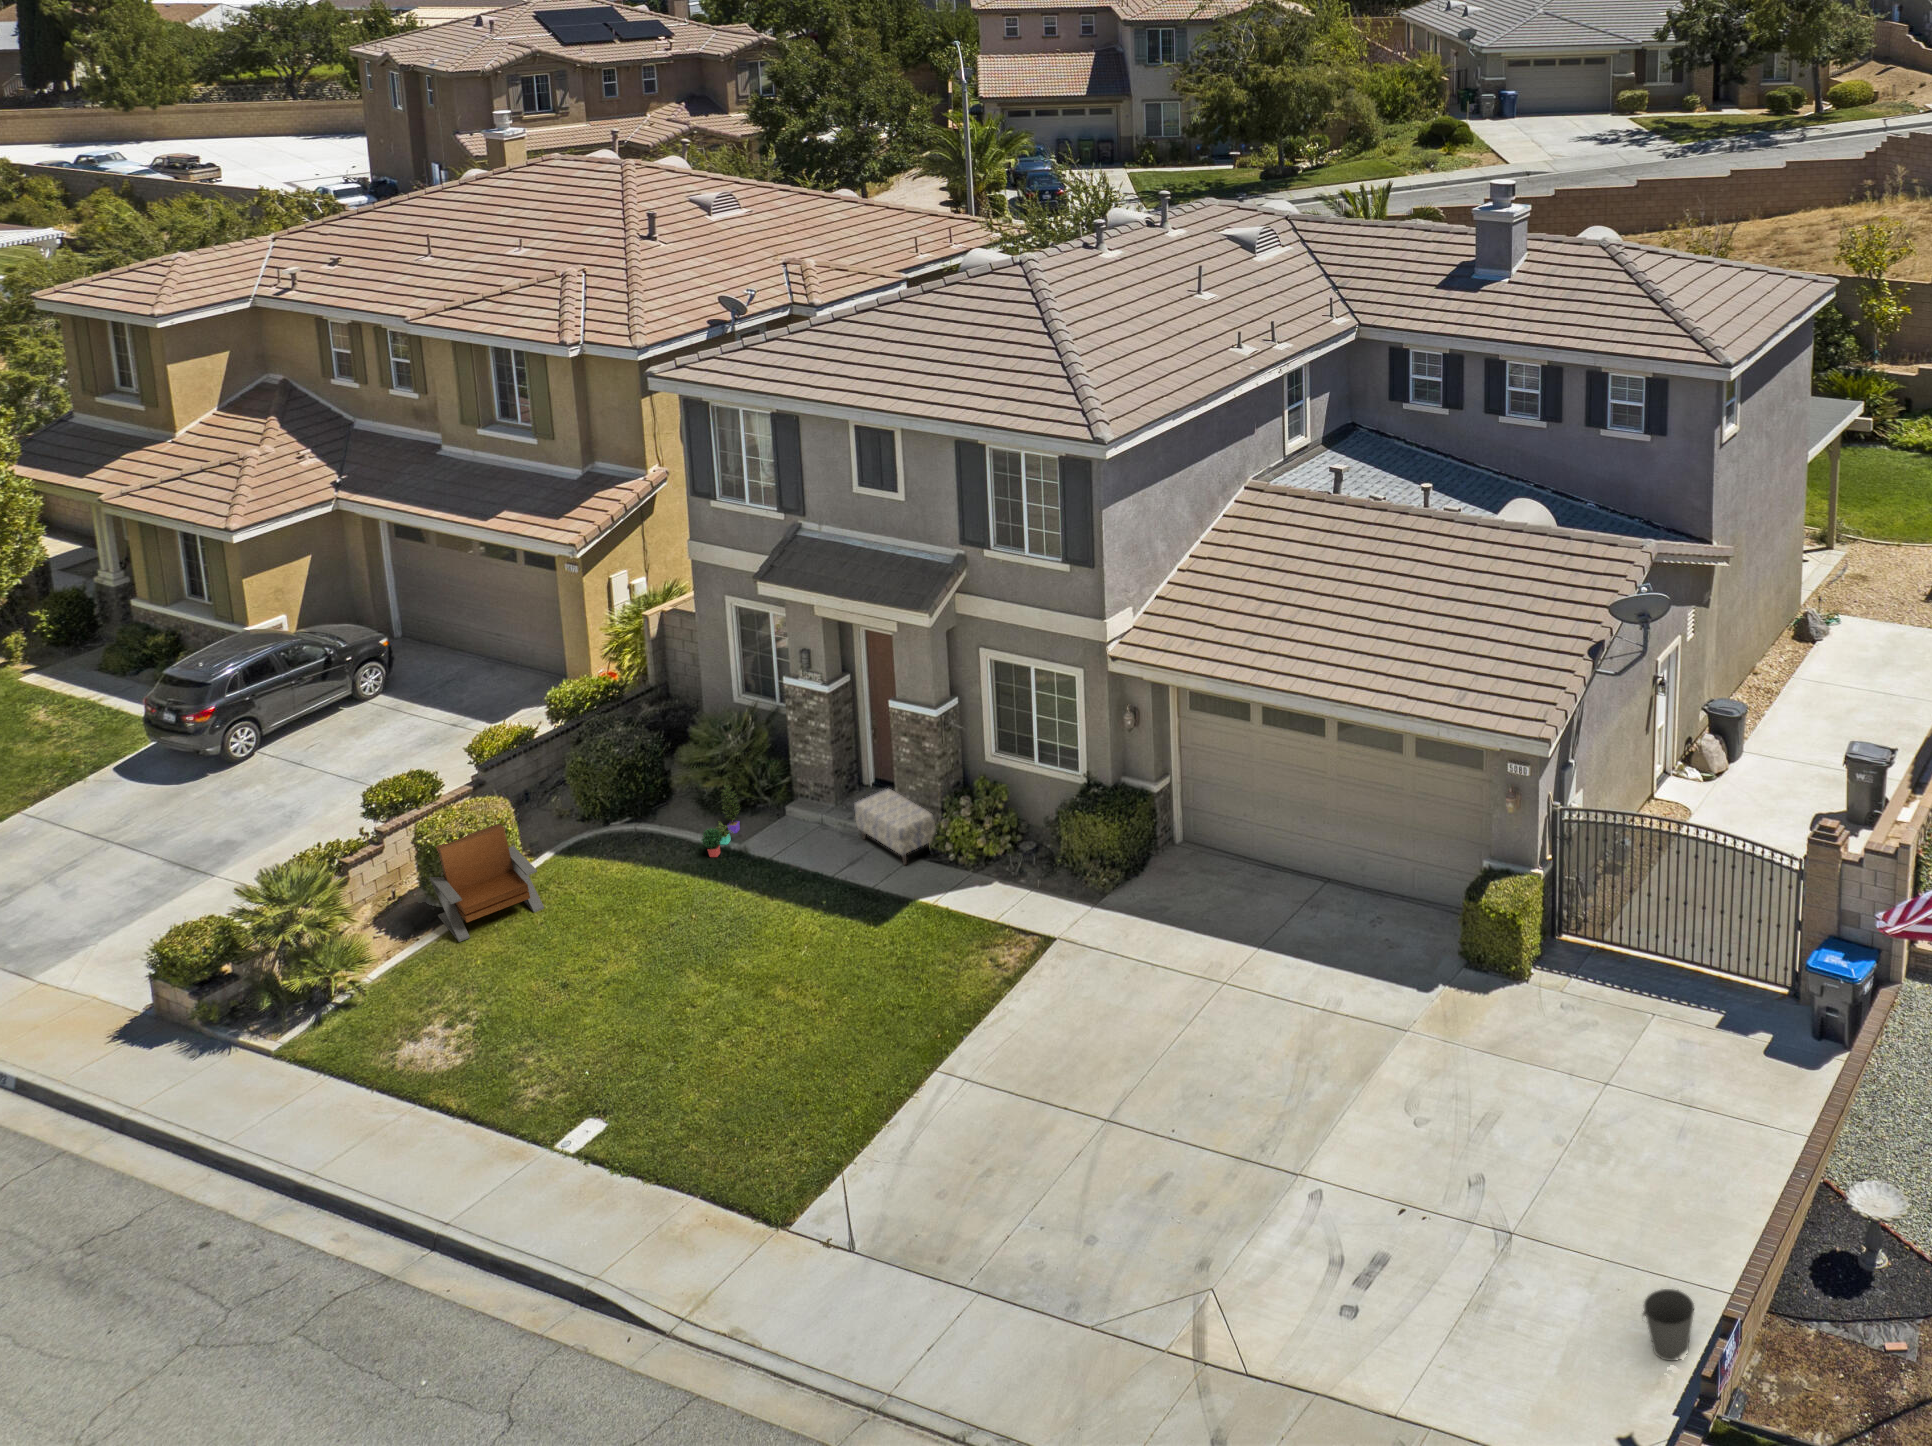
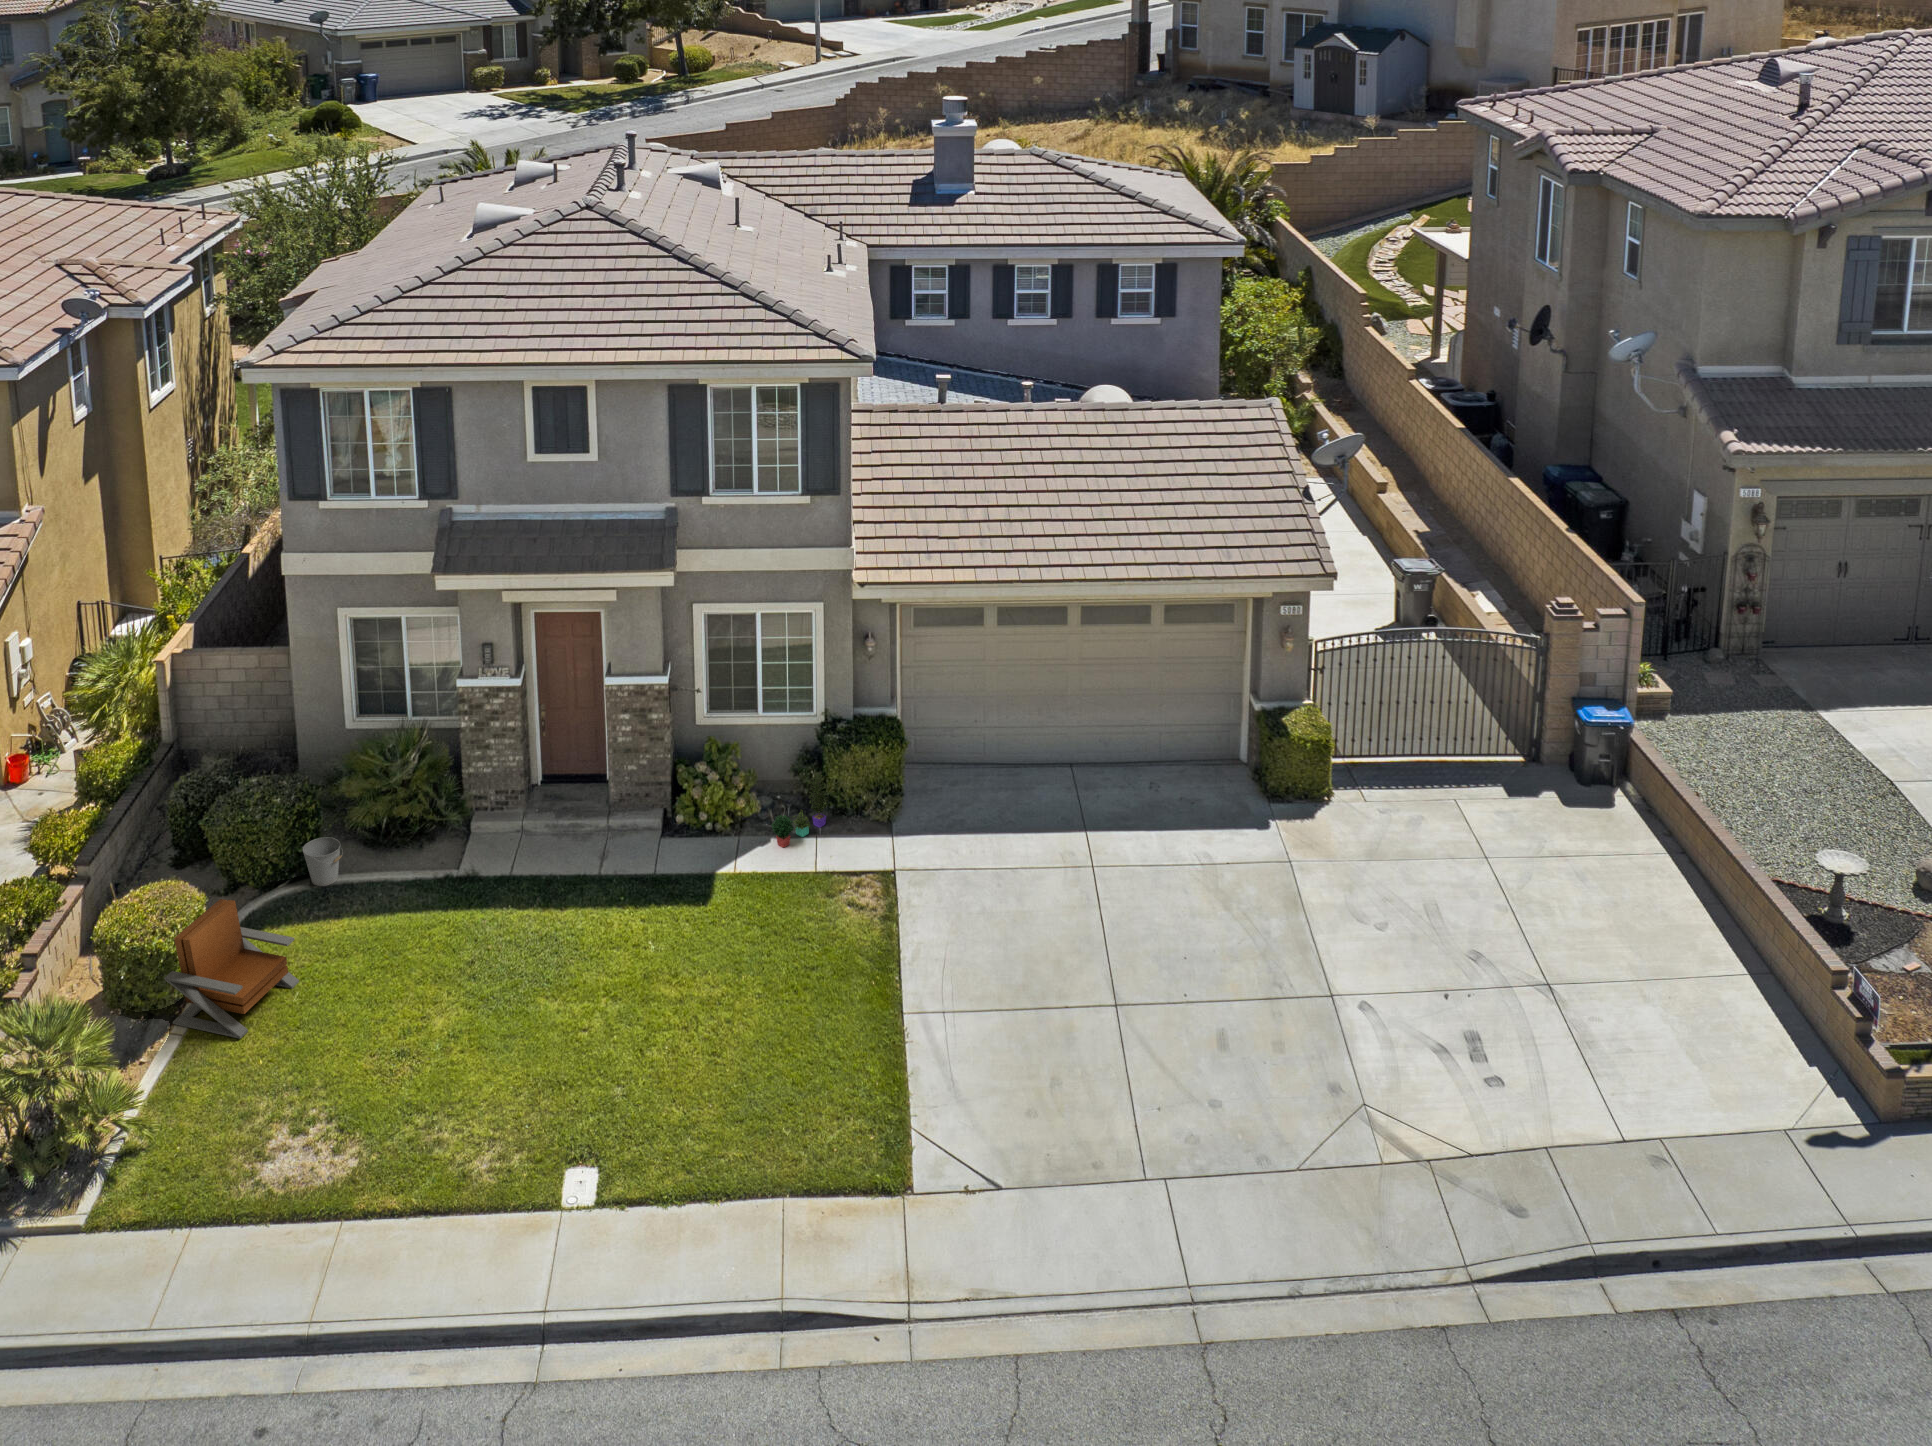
potted plant: present [701,785,740,857] -> present [771,773,828,848]
bench: present [854,789,936,864] -> none [573,774,675,843]
bucket: present [1642,1289,1694,1361] -> present [303,837,342,886]

